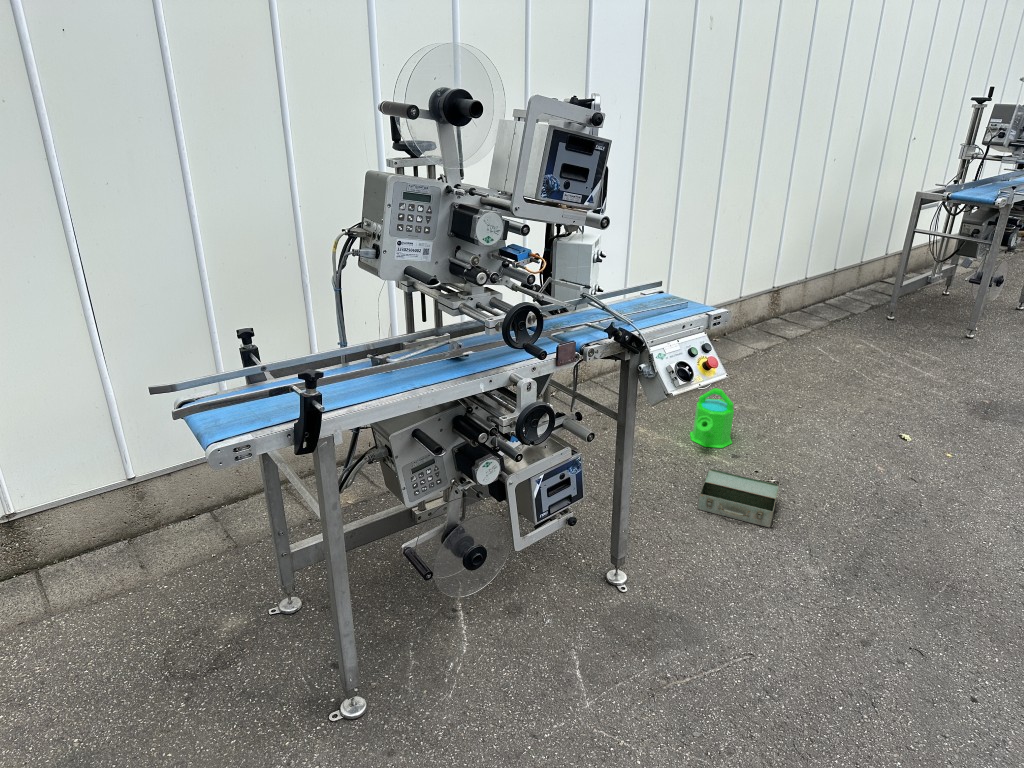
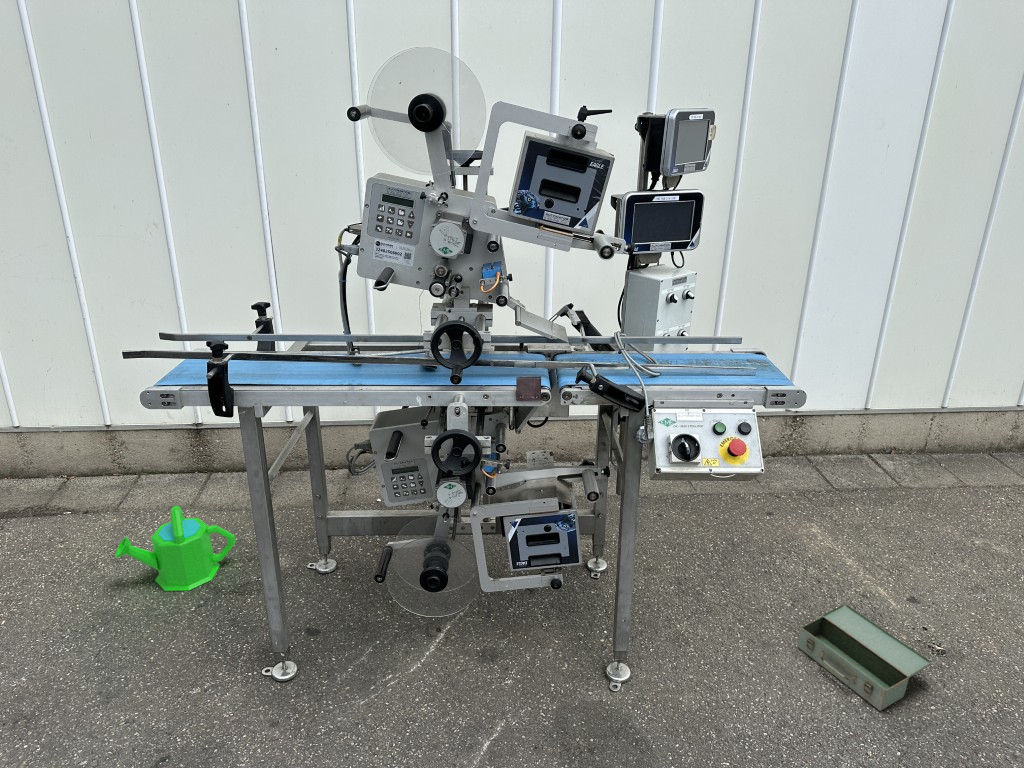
watering can: present [690,388,734,448] -> present [115,506,236,591]

